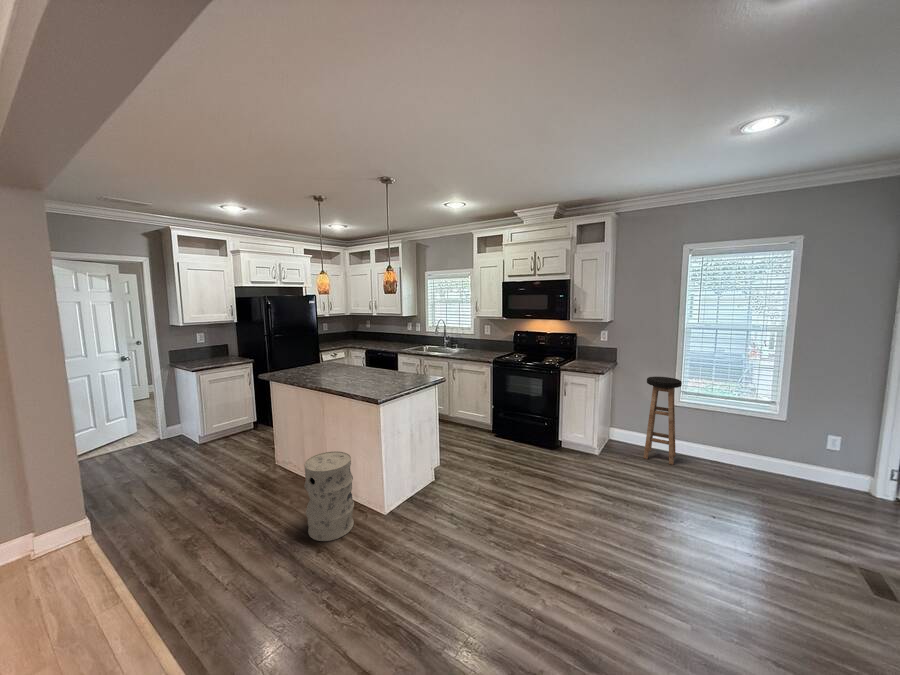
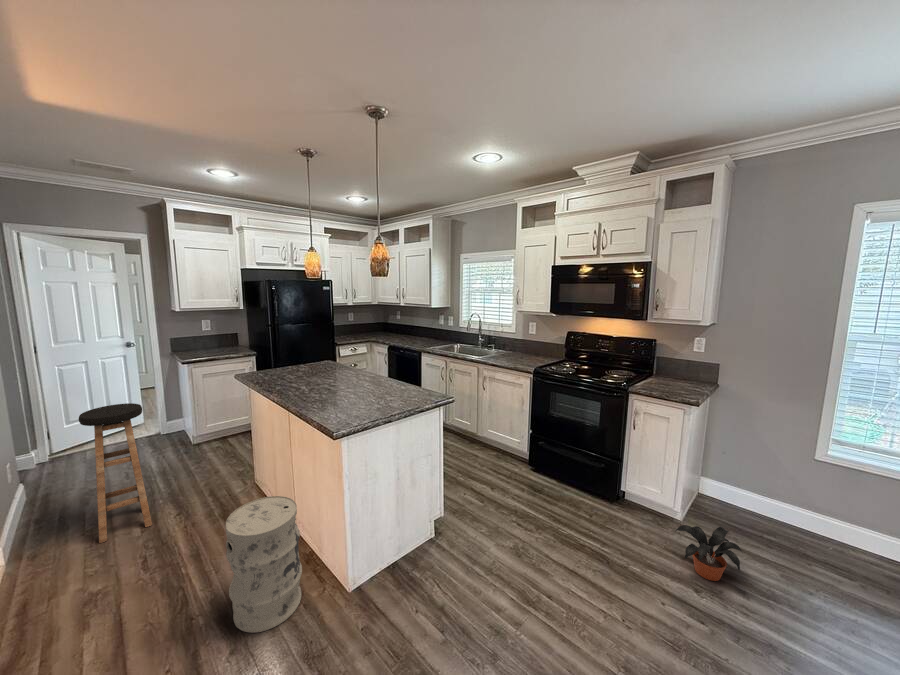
bar stool: present [644,377,682,465] -> present [79,403,152,543]
potted plant: none [594,449,633,482] -> present [676,525,741,581]

